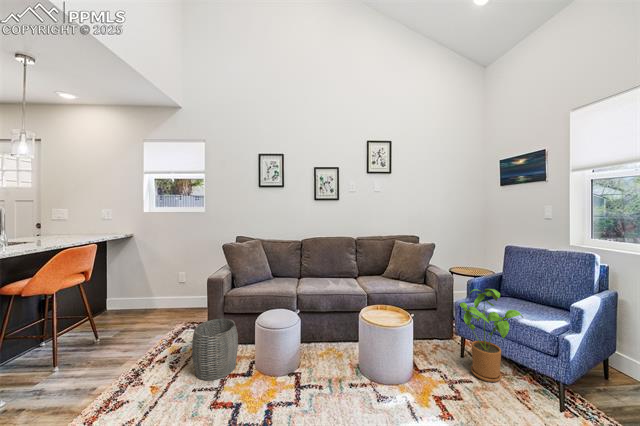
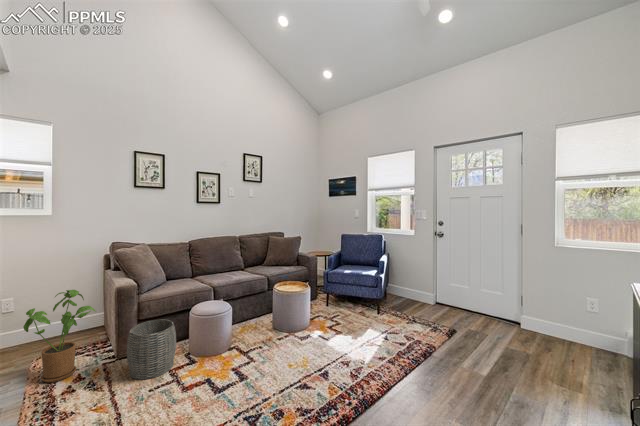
house plant: present [460,289,523,382] -> present [23,290,95,382]

